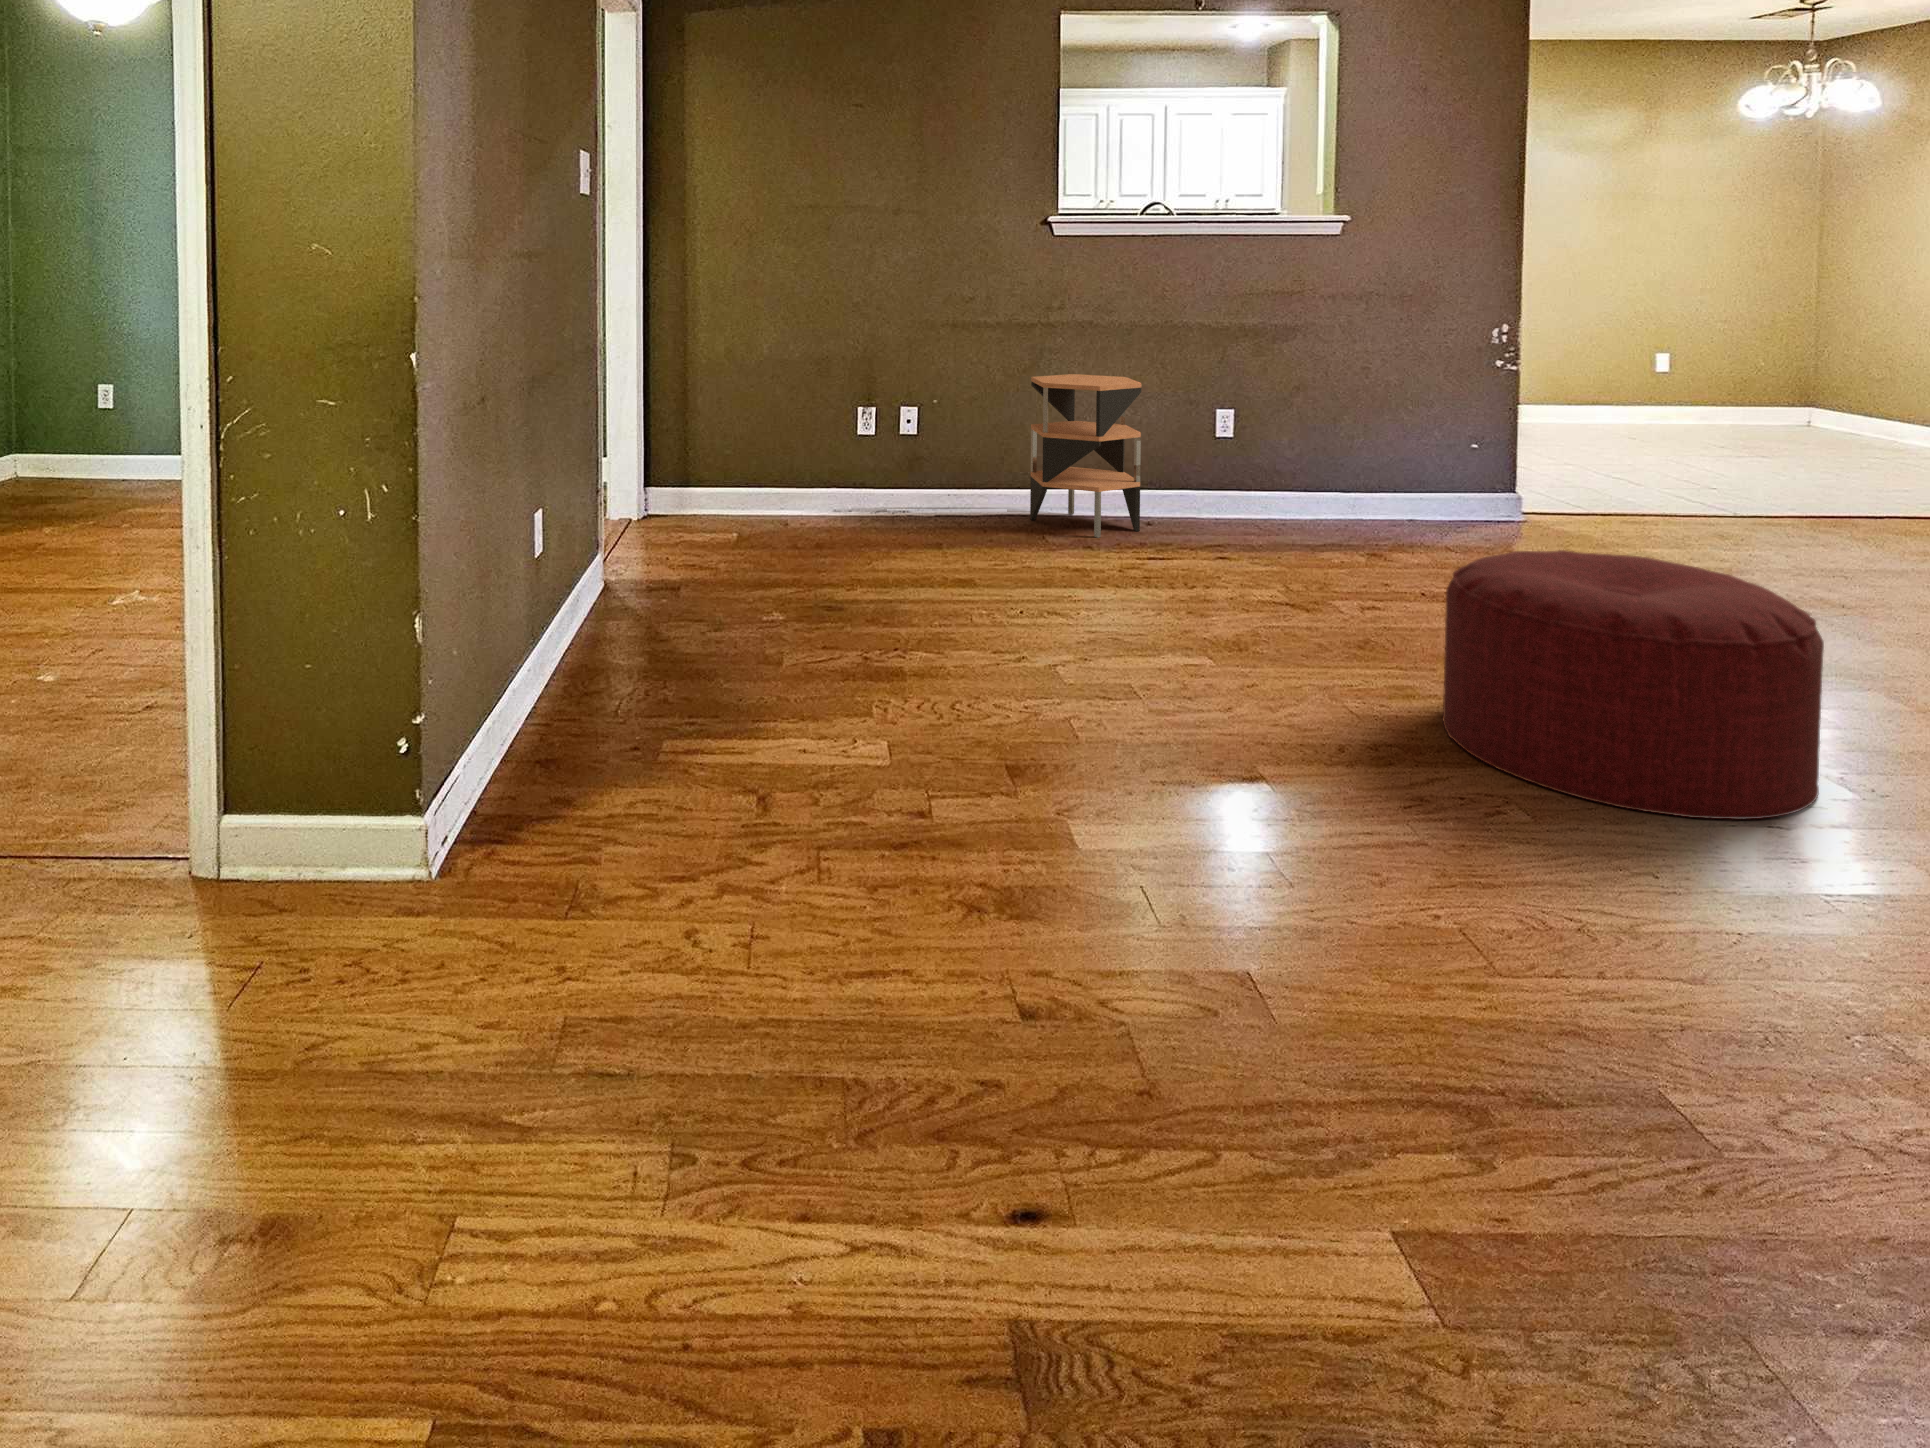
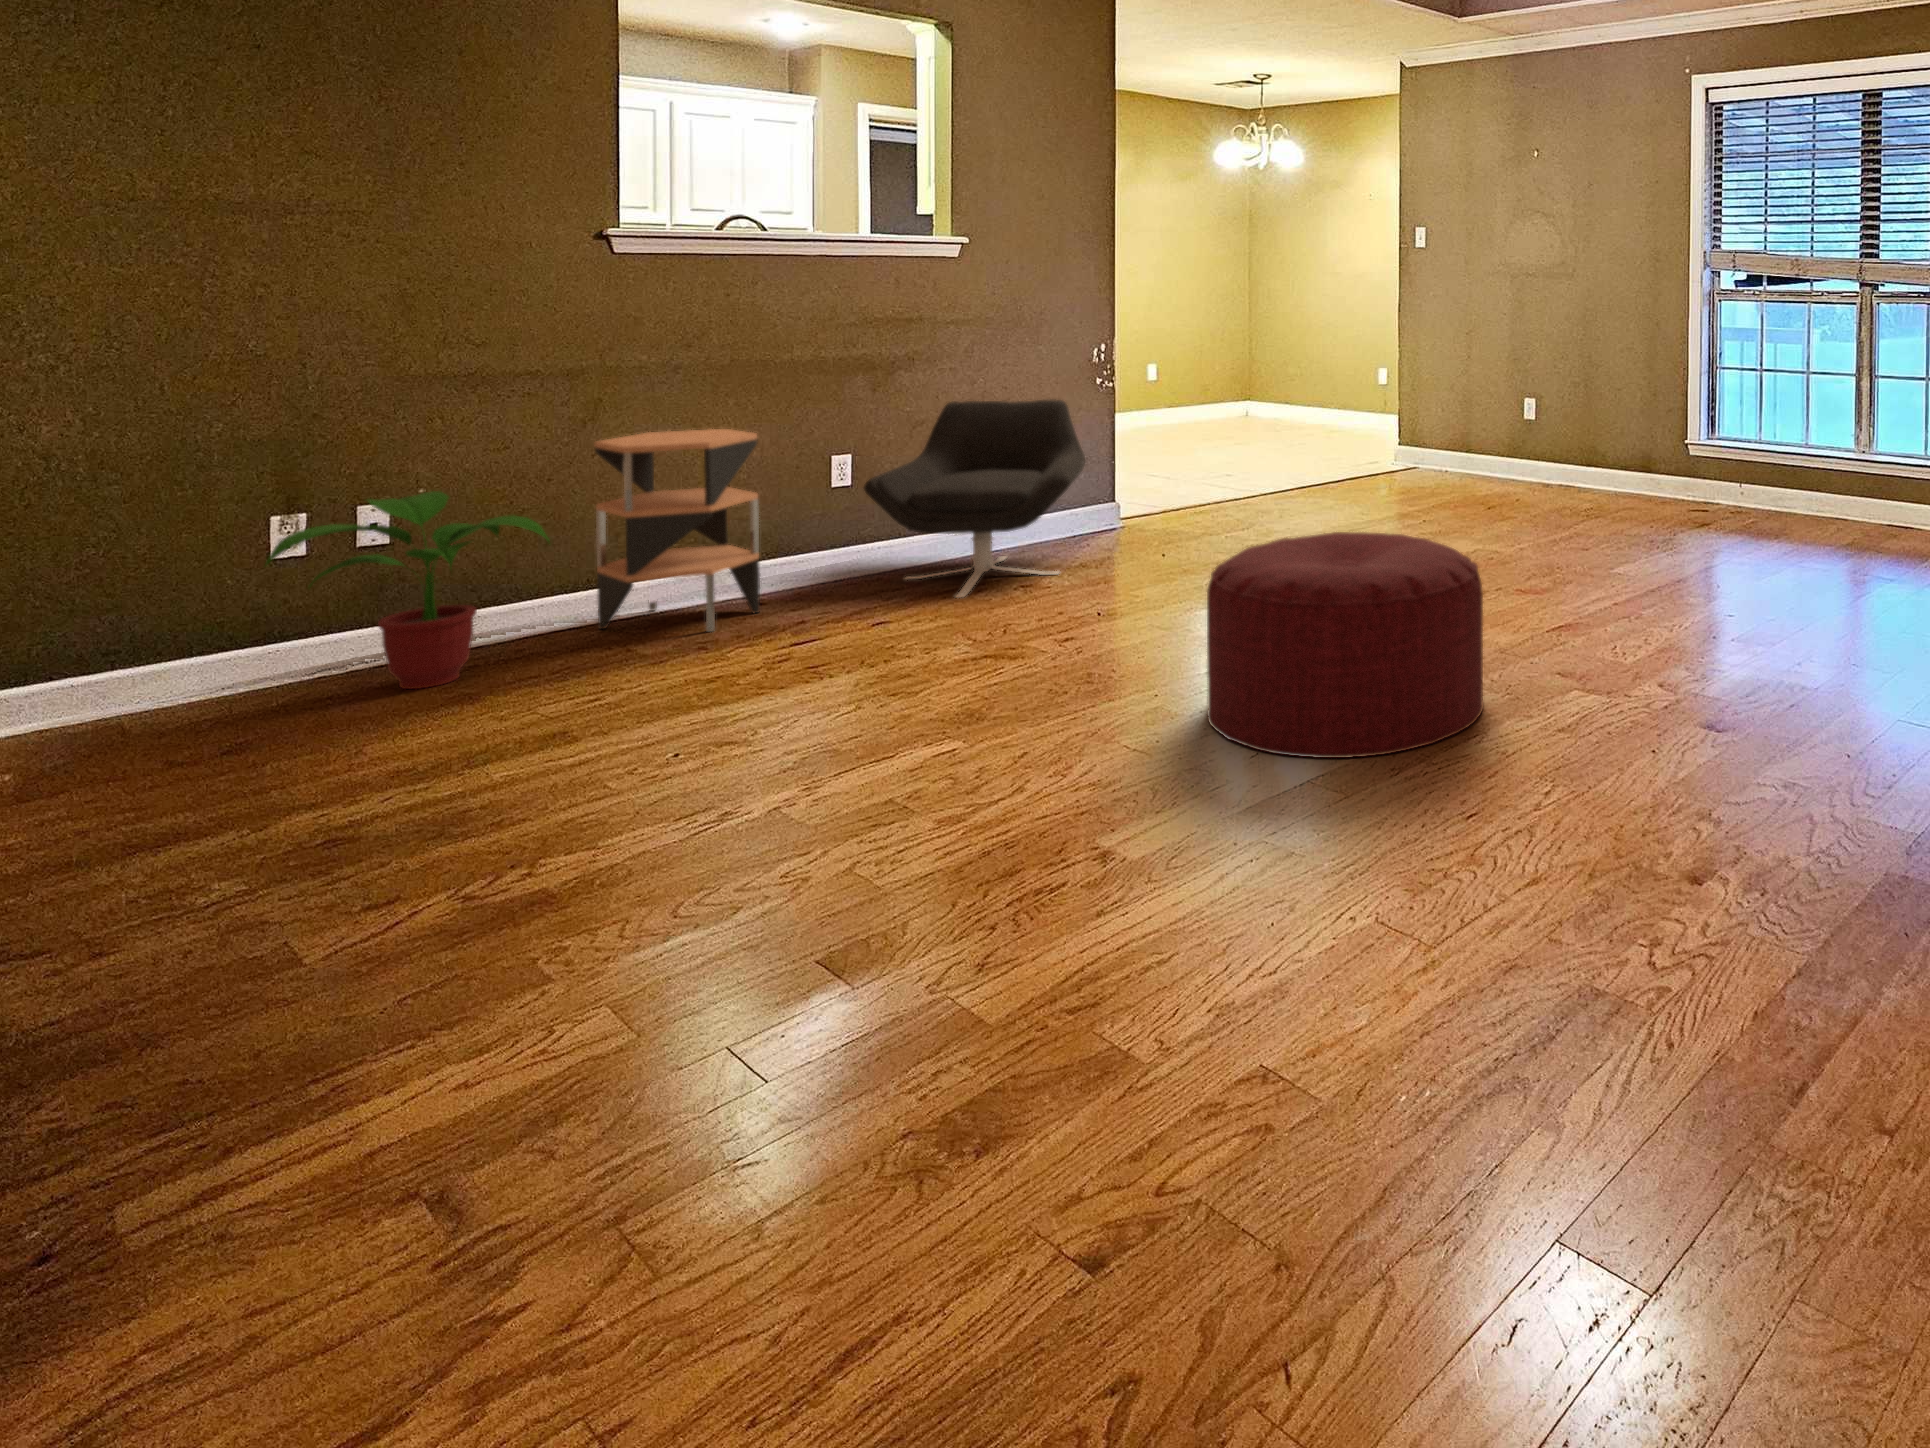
lounge chair: none [1230,372,1459,555] -> present [864,399,1085,598]
potted plant: none [836,401,987,534] -> present [265,491,549,689]

